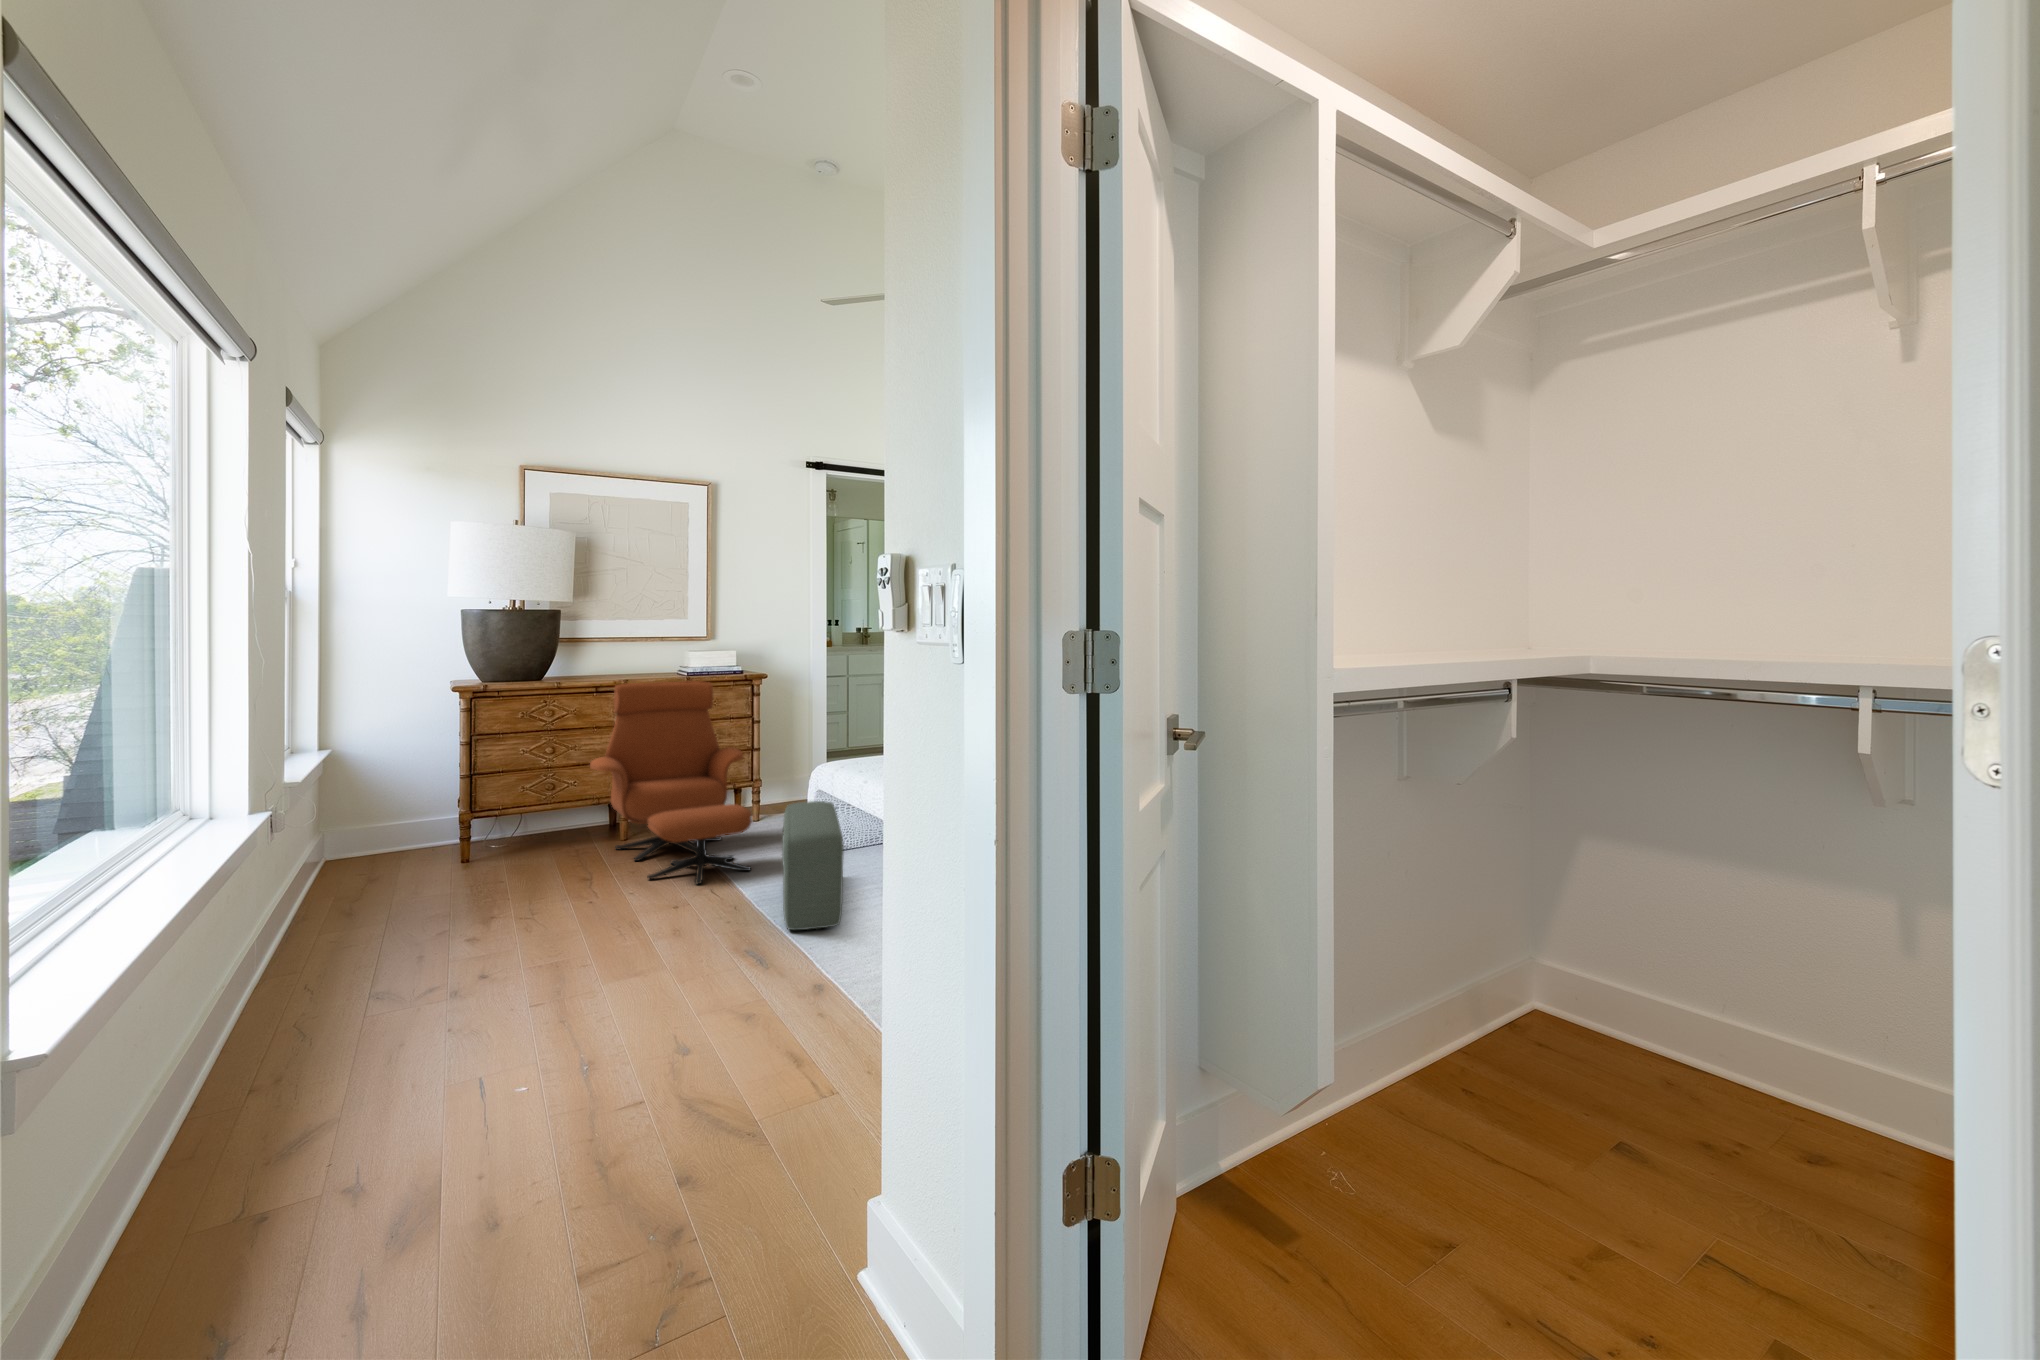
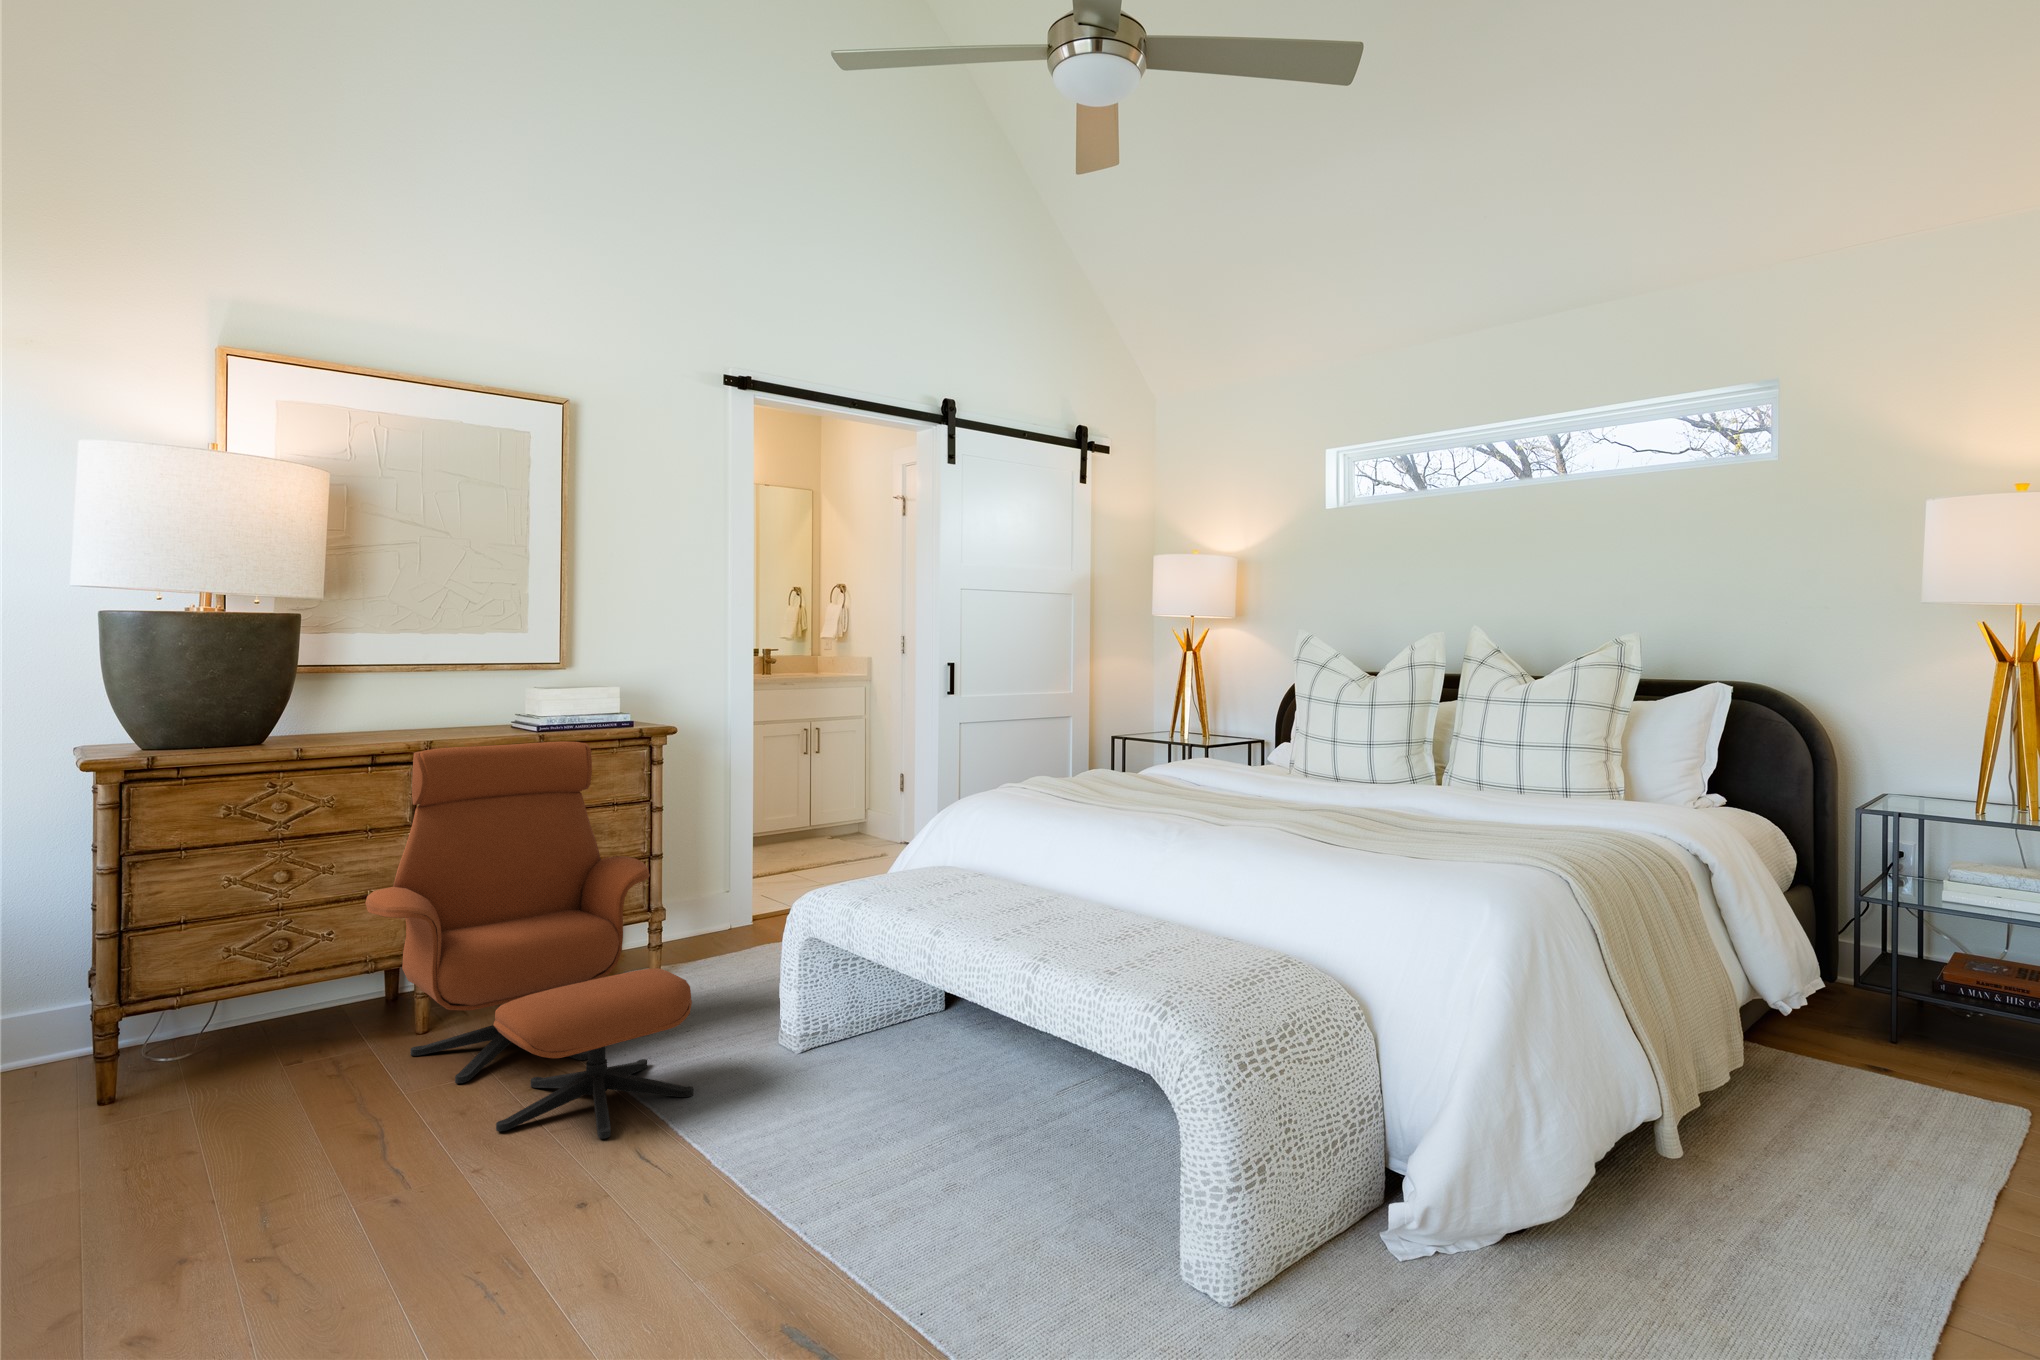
pouf: present [782,801,844,930] -> none [772,965,946,1261]

